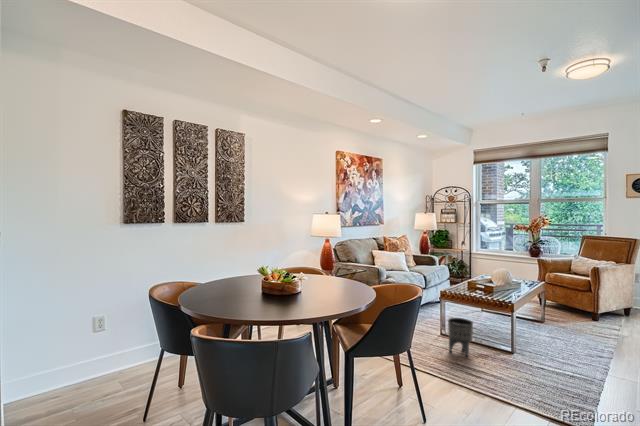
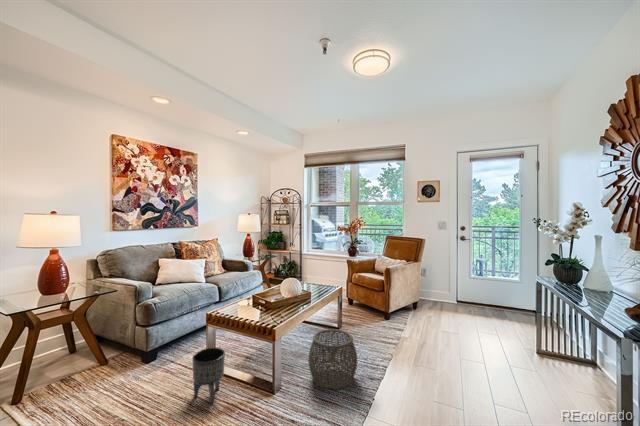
woven basket: none [539,315,593,363] -> present [308,329,357,390]

